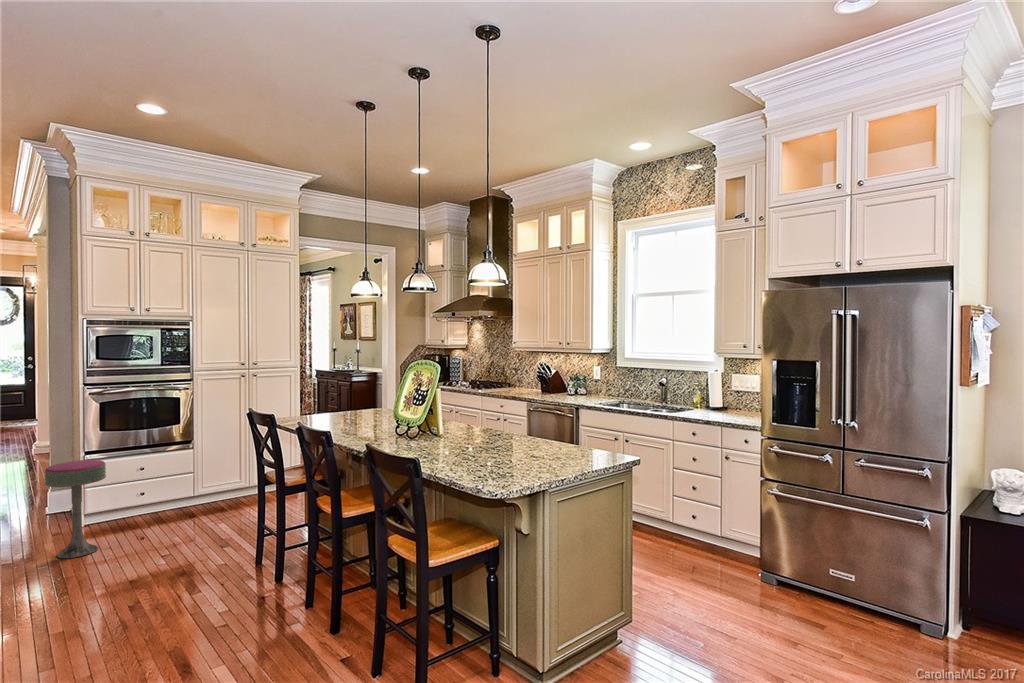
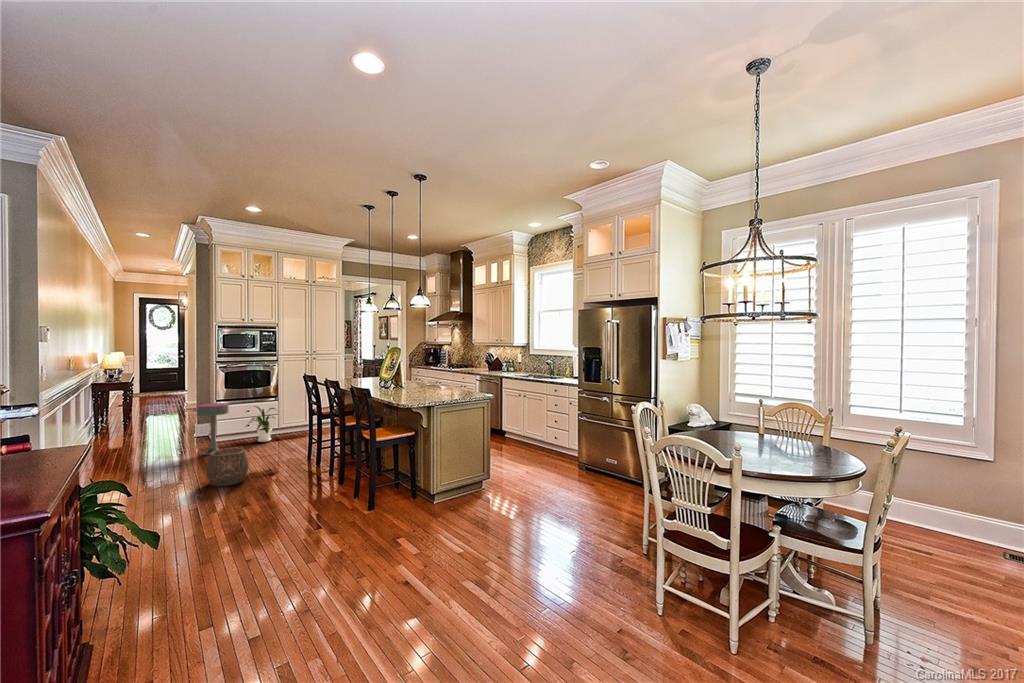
house plant: none [139,460,197,523] -> present [248,406,277,442]
woven basket: none [58,562,148,650] -> present [206,448,249,486]

